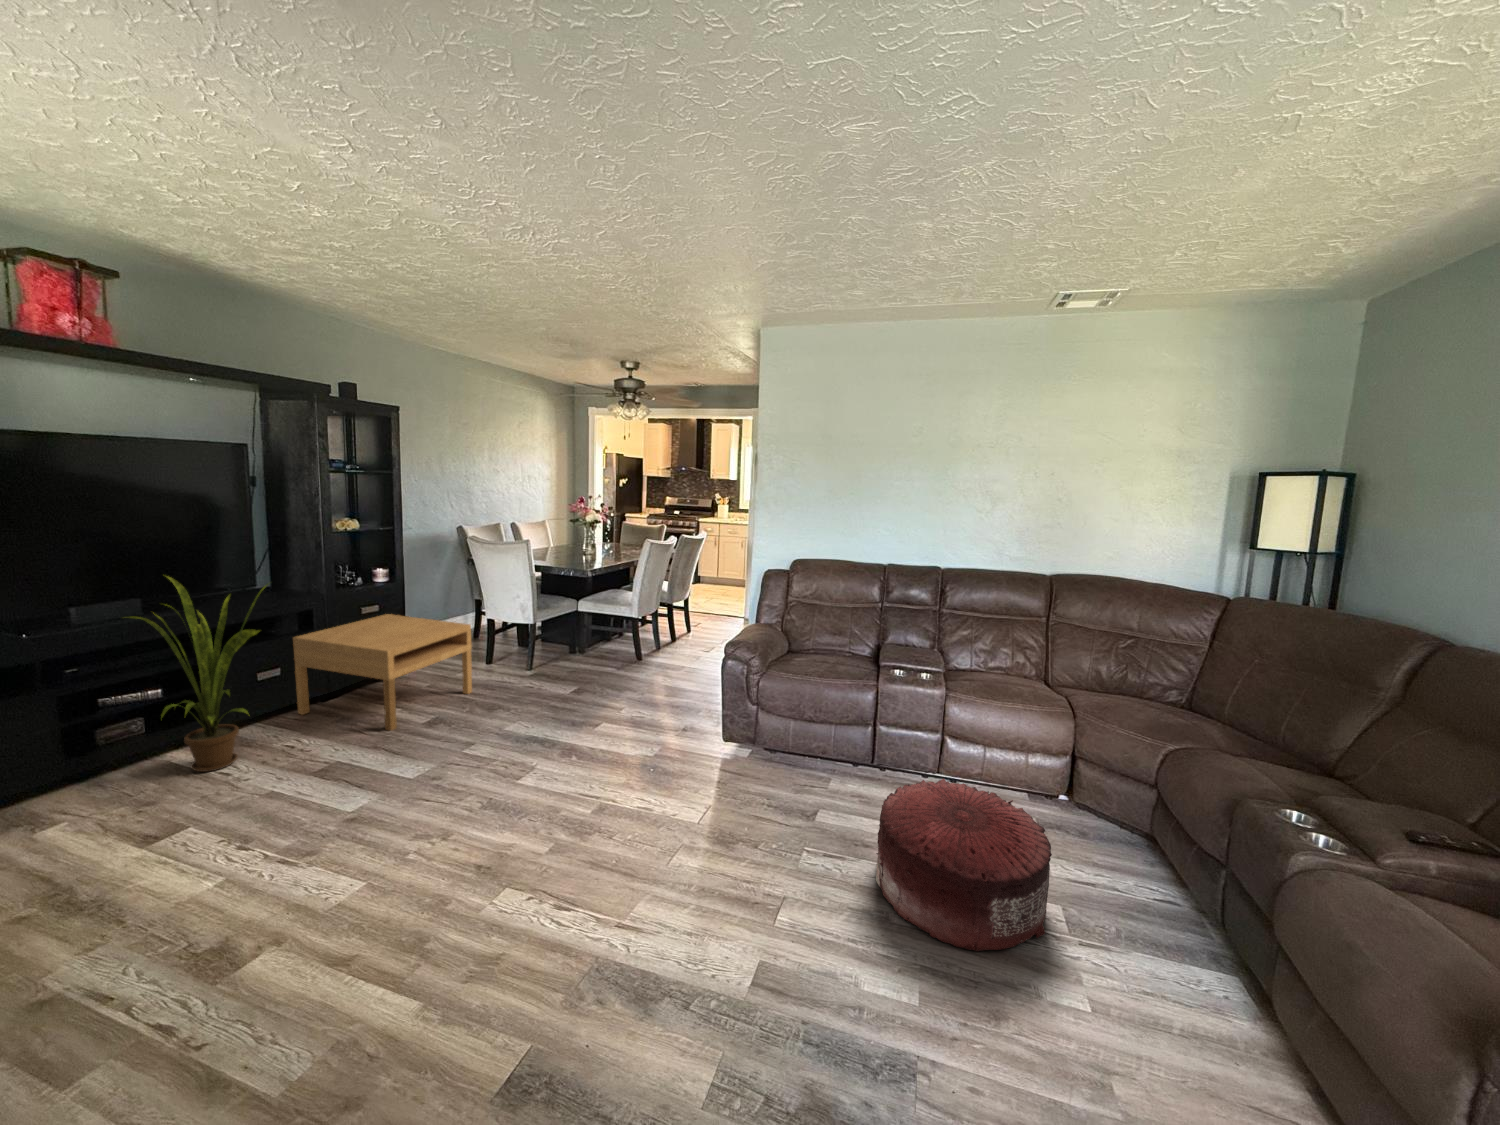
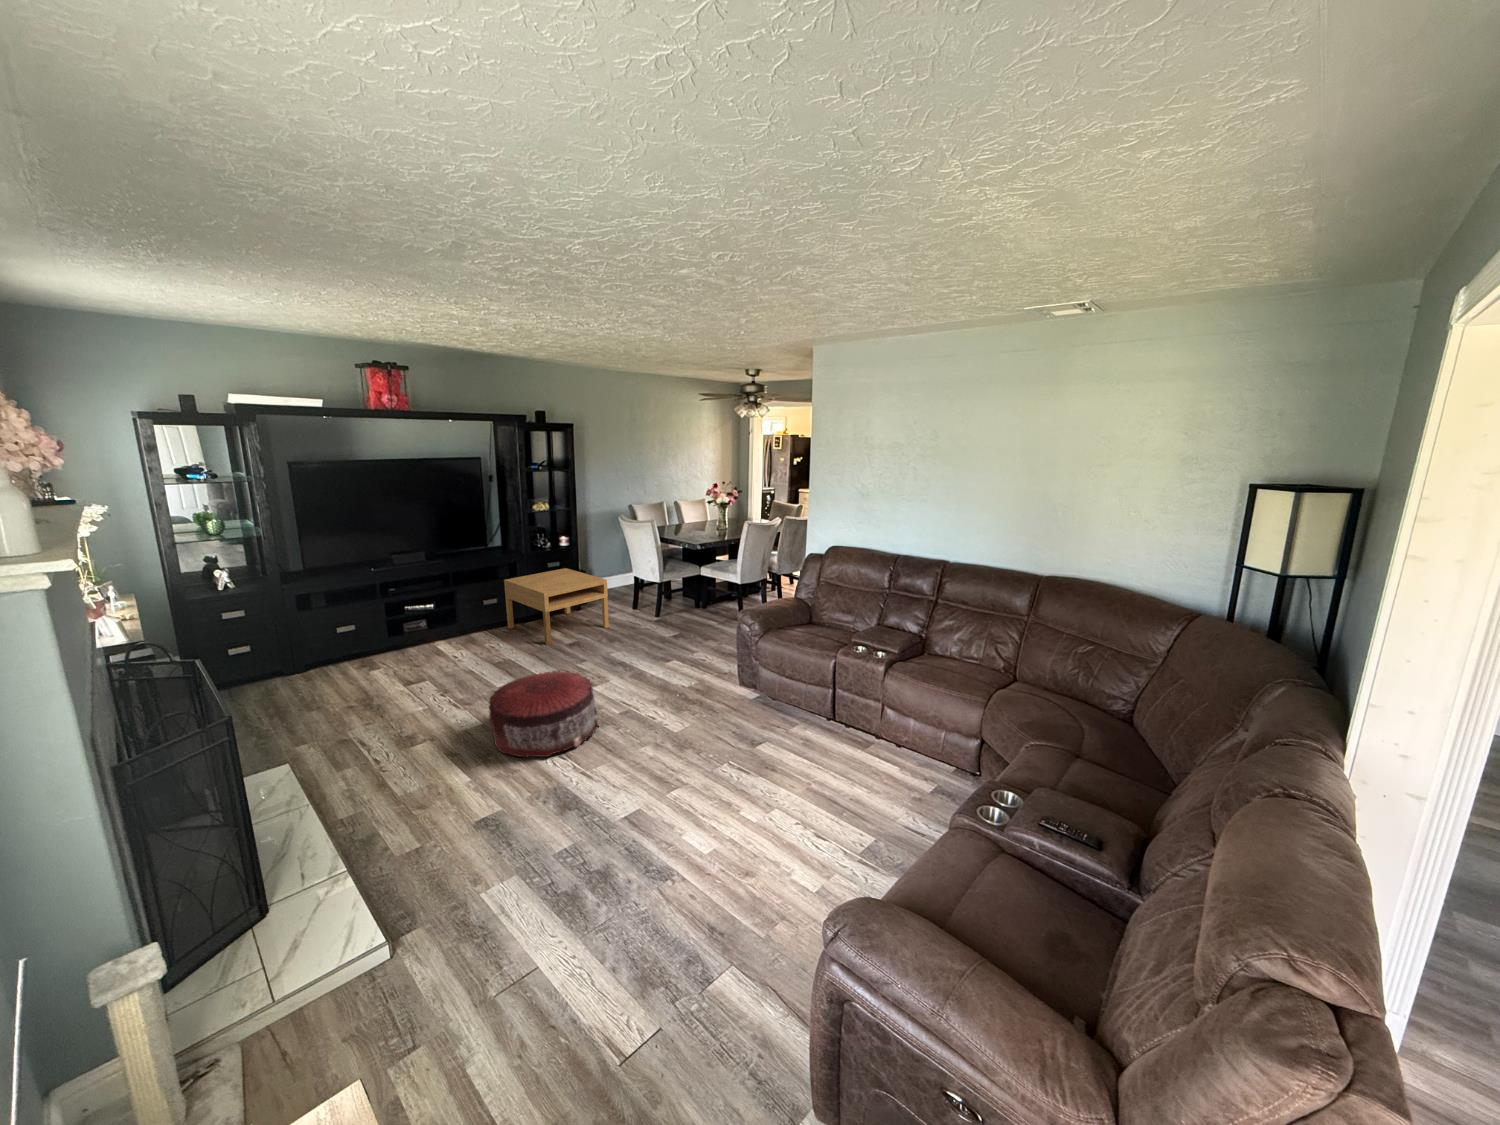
house plant: present [134,576,268,772] -> none [406,539,478,654]
pouf: present [876,779,1052,952] -> present [489,671,599,757]

